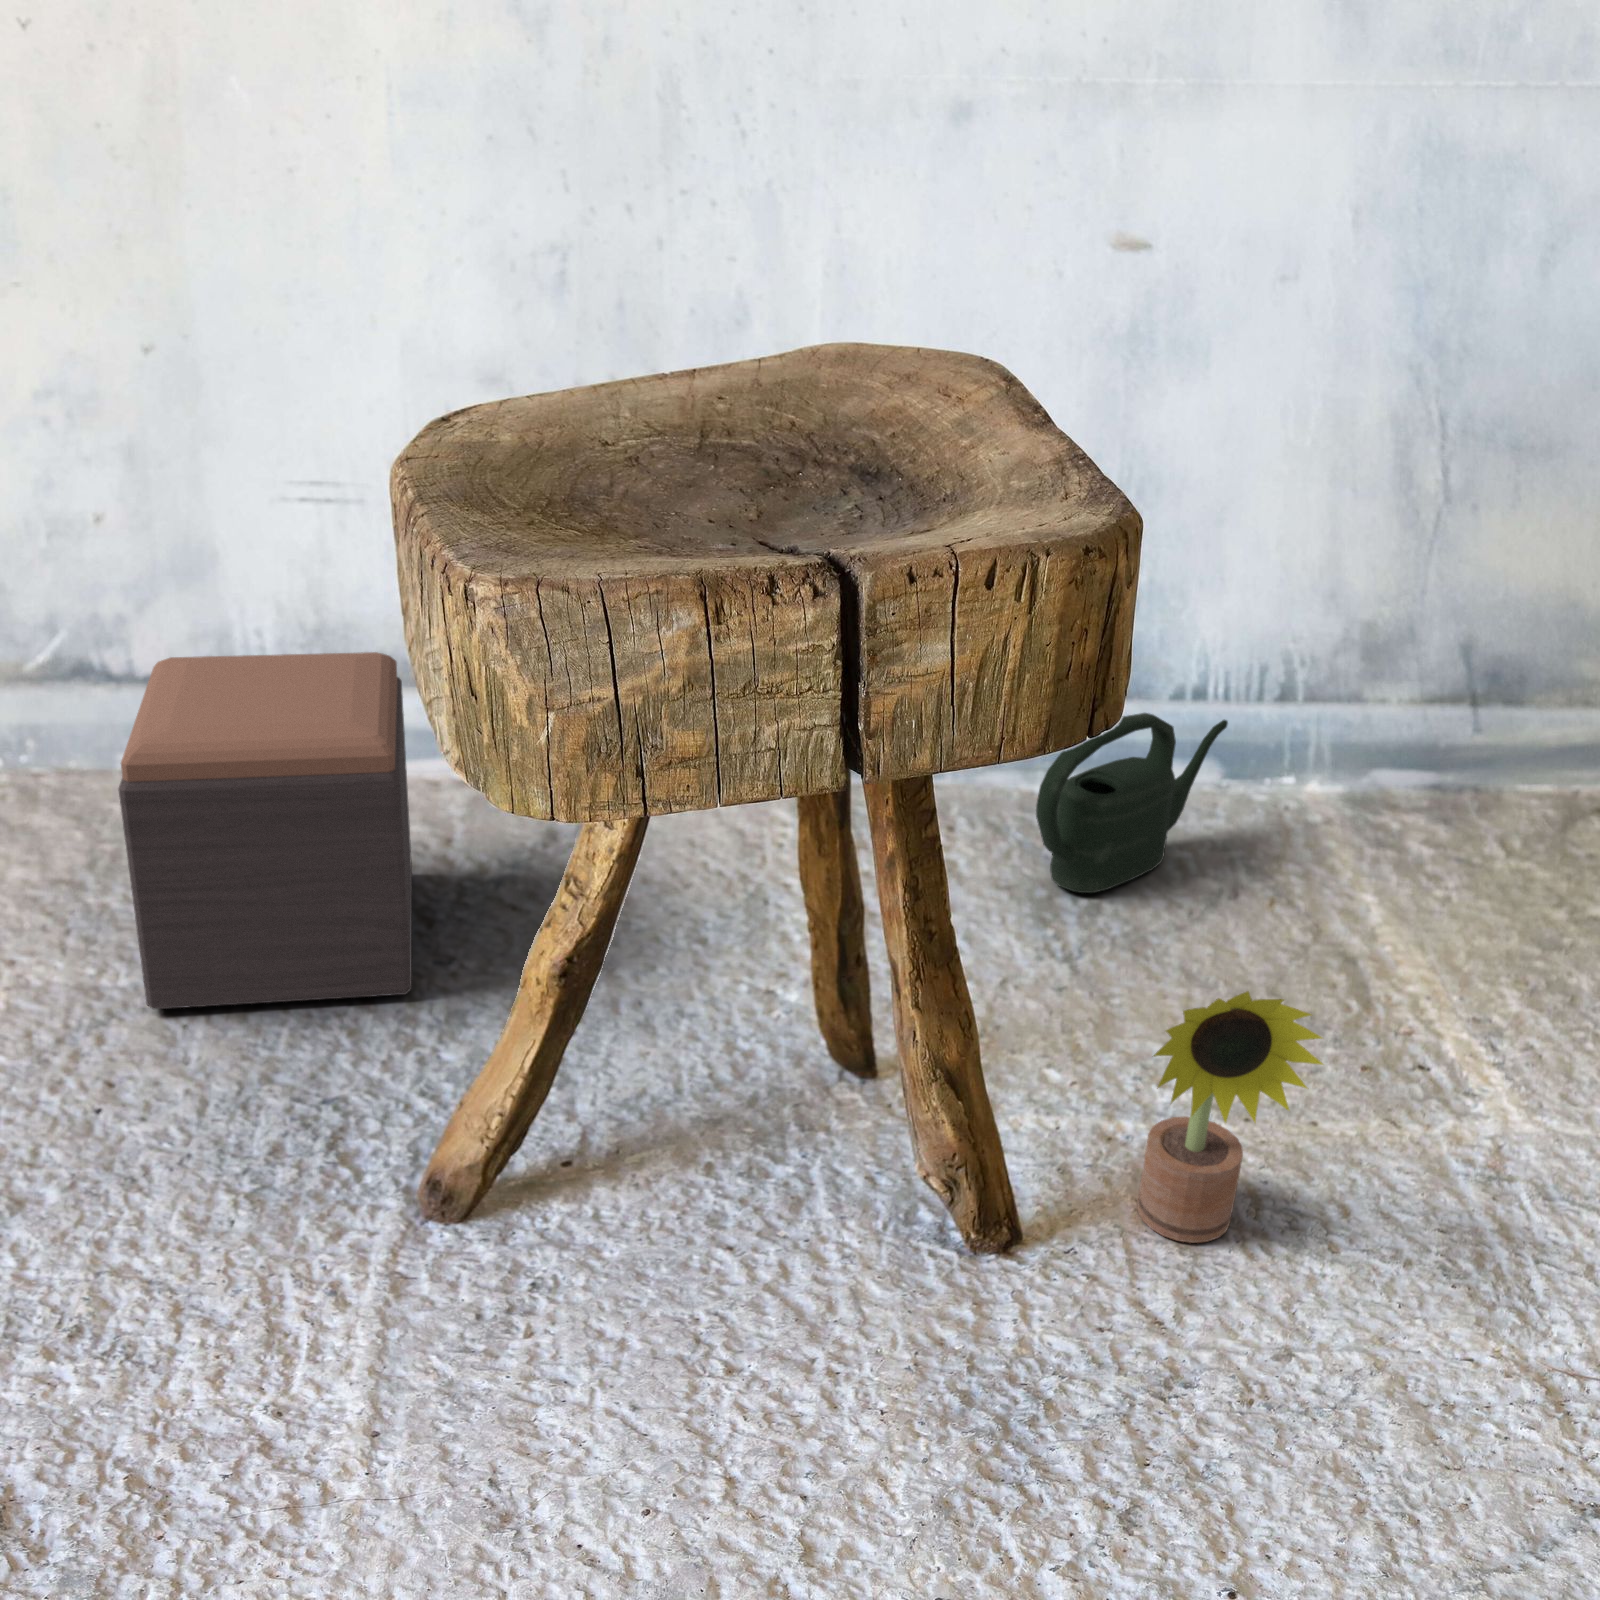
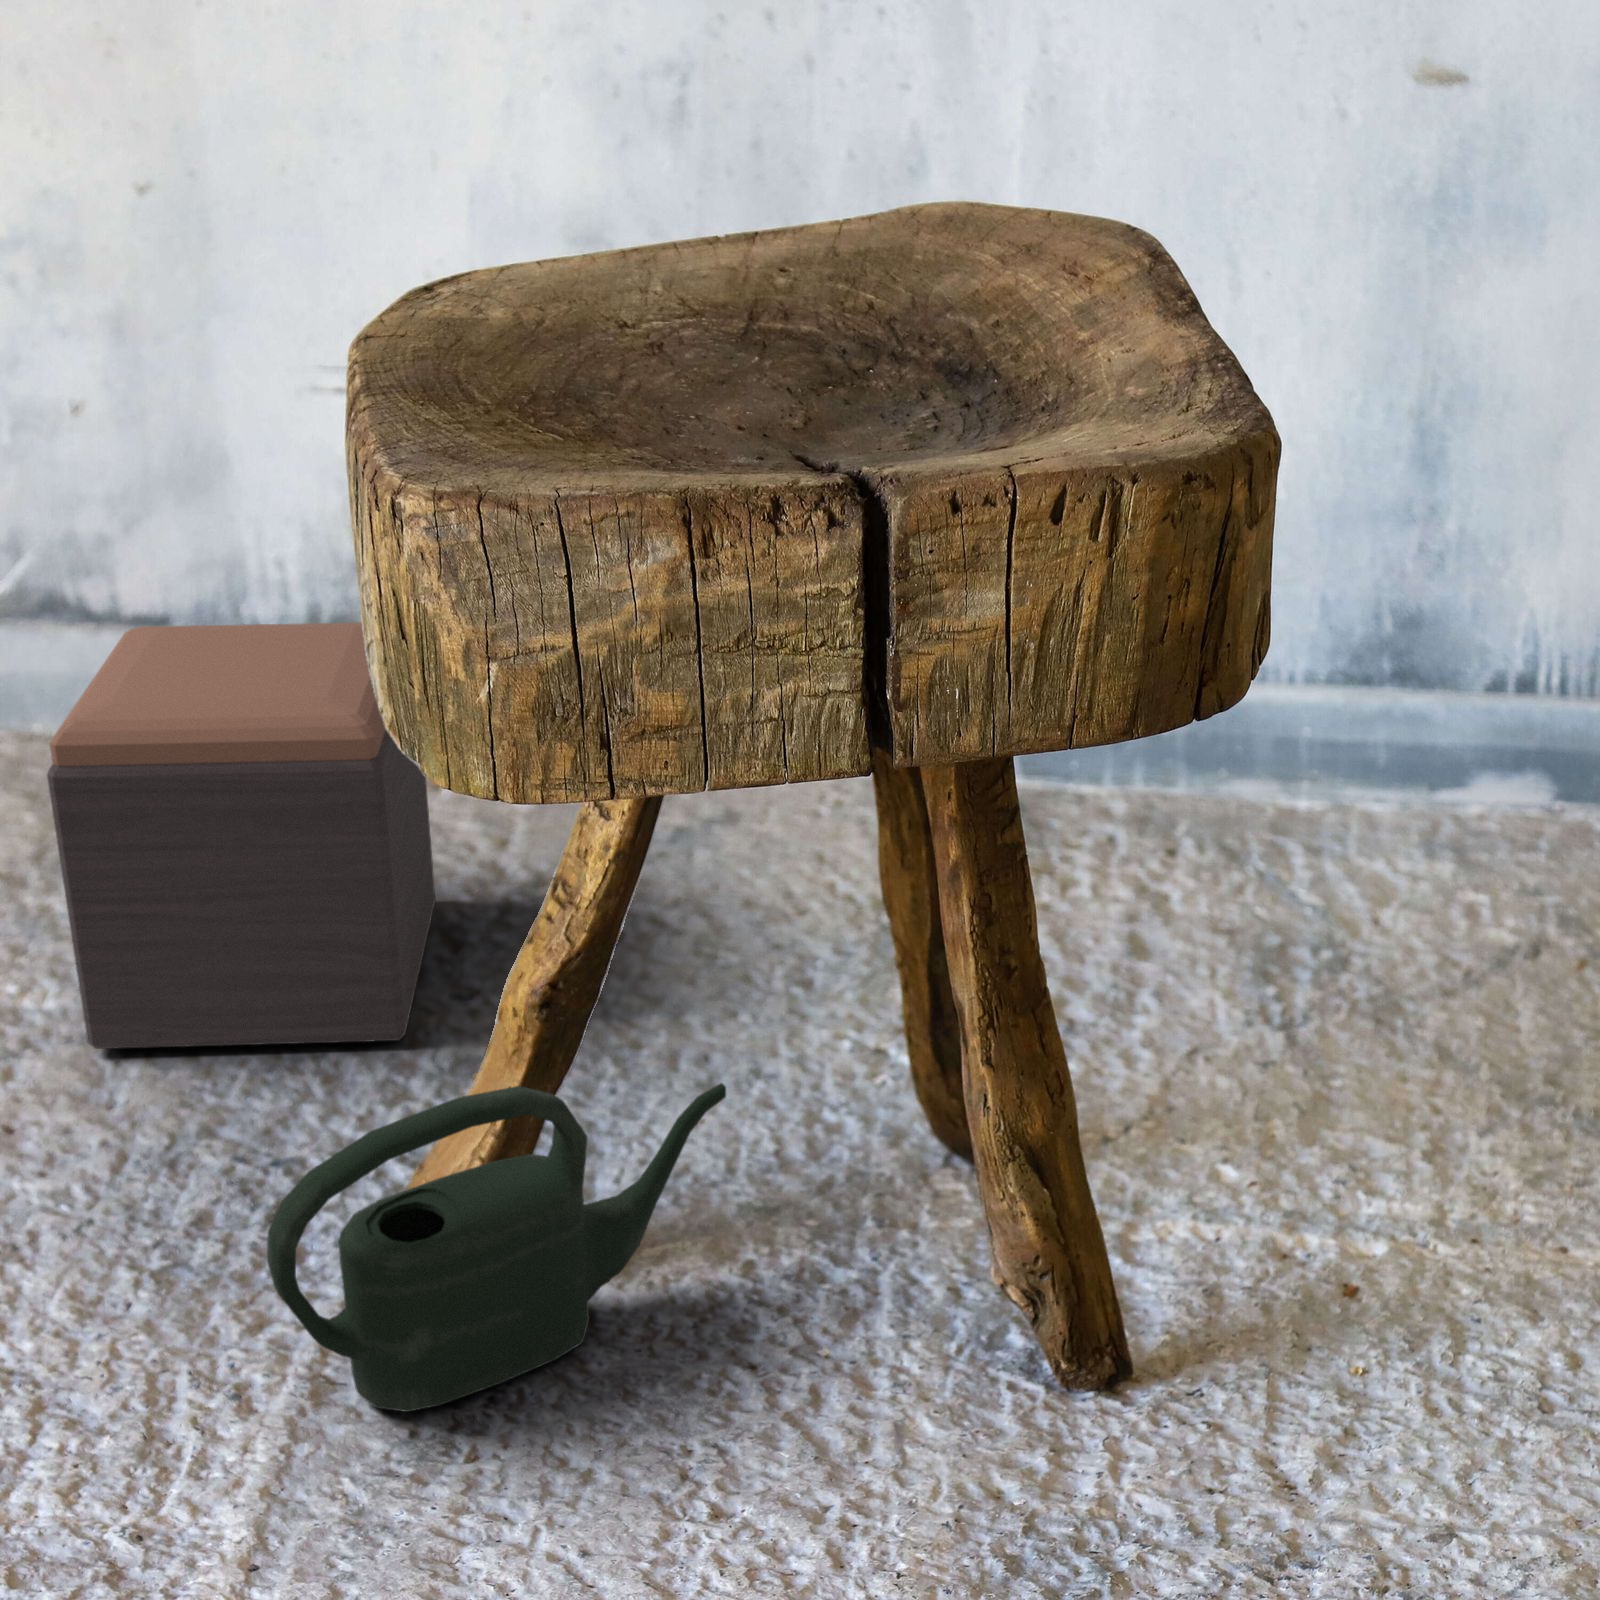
watering can: present [1036,713,1228,893] -> present [267,1083,726,1412]
decorative plant: present [1138,991,1323,1243] -> none [1286,1040,1525,1388]

